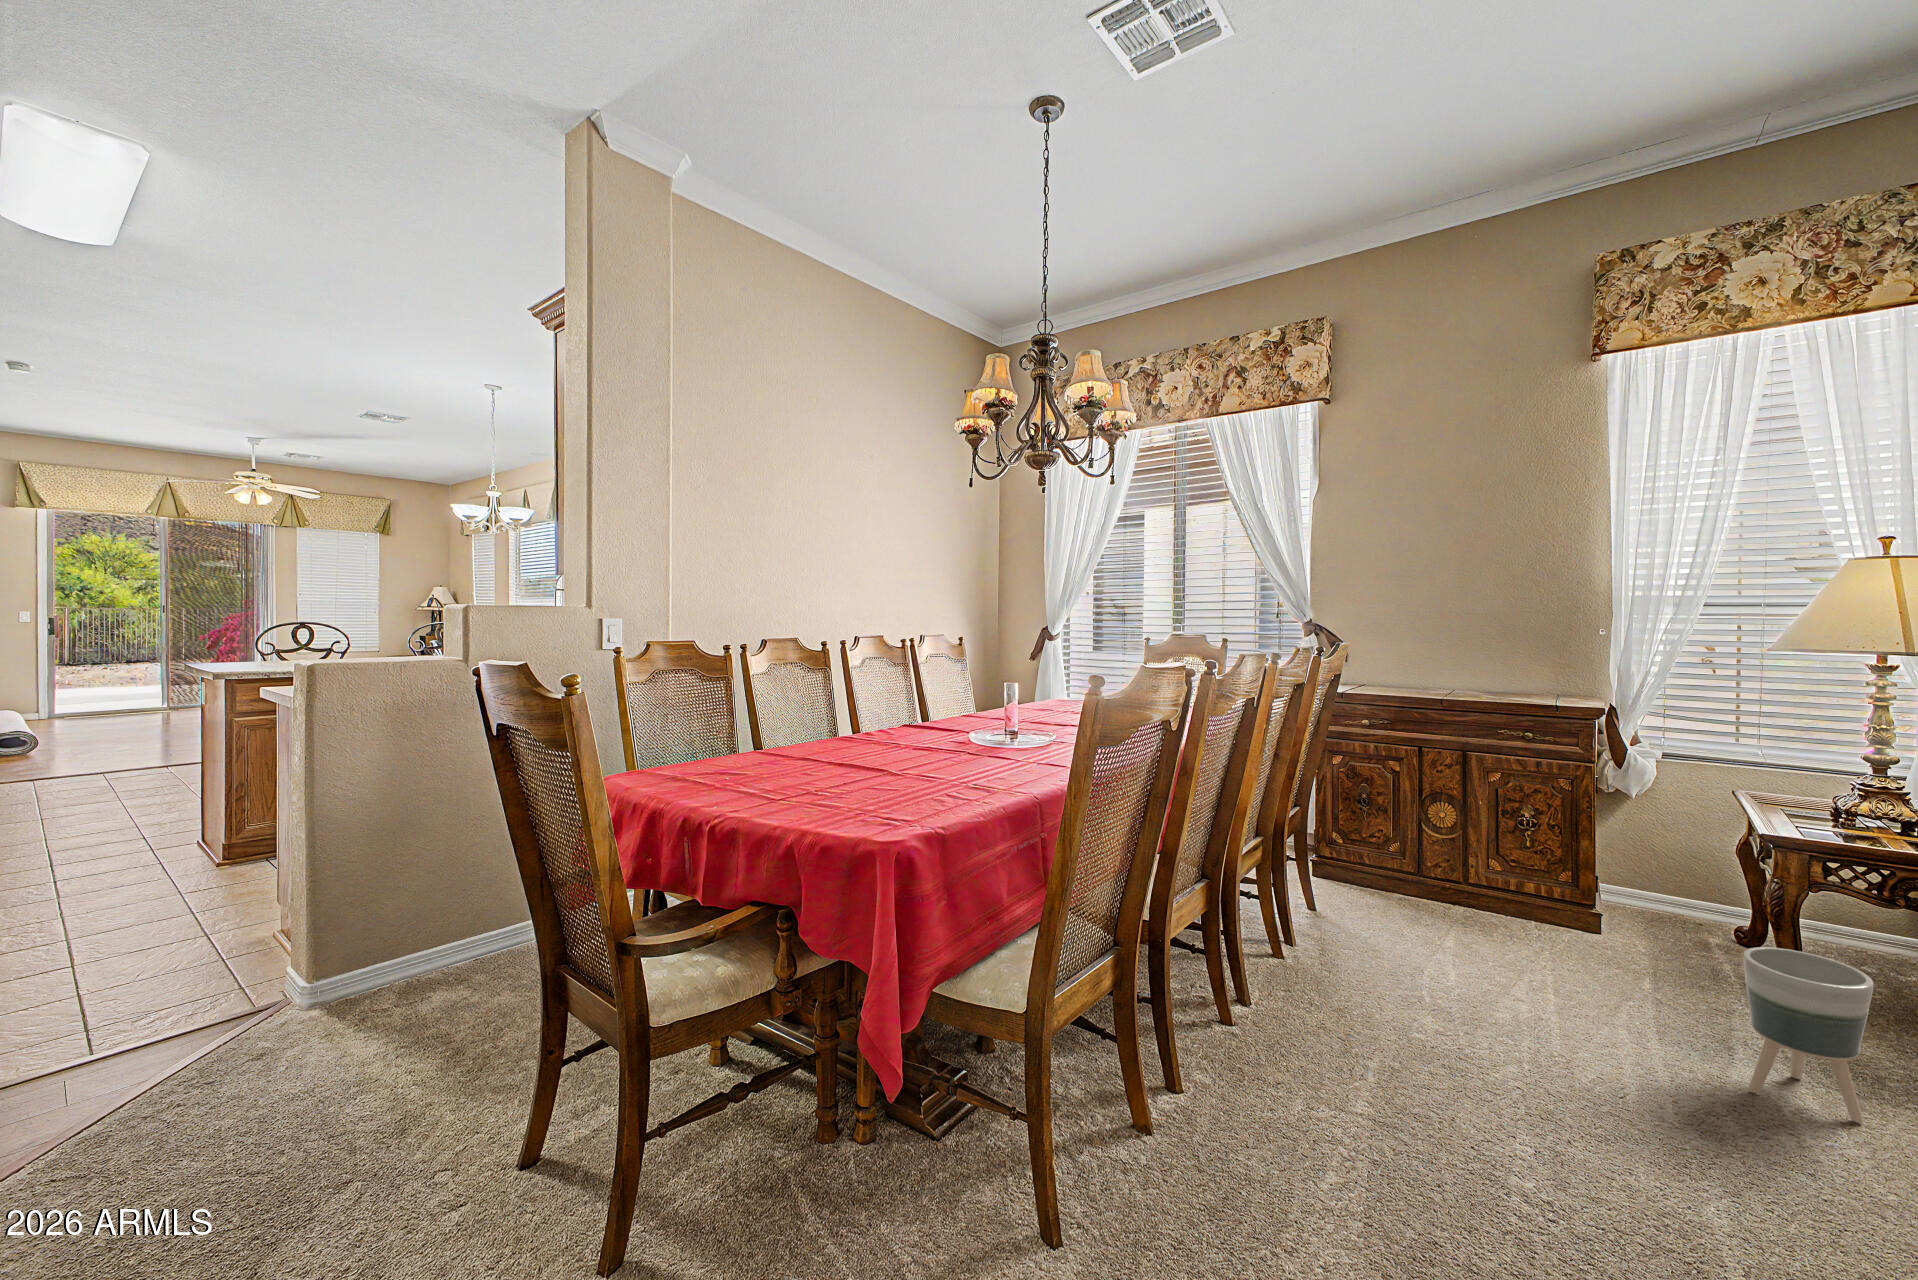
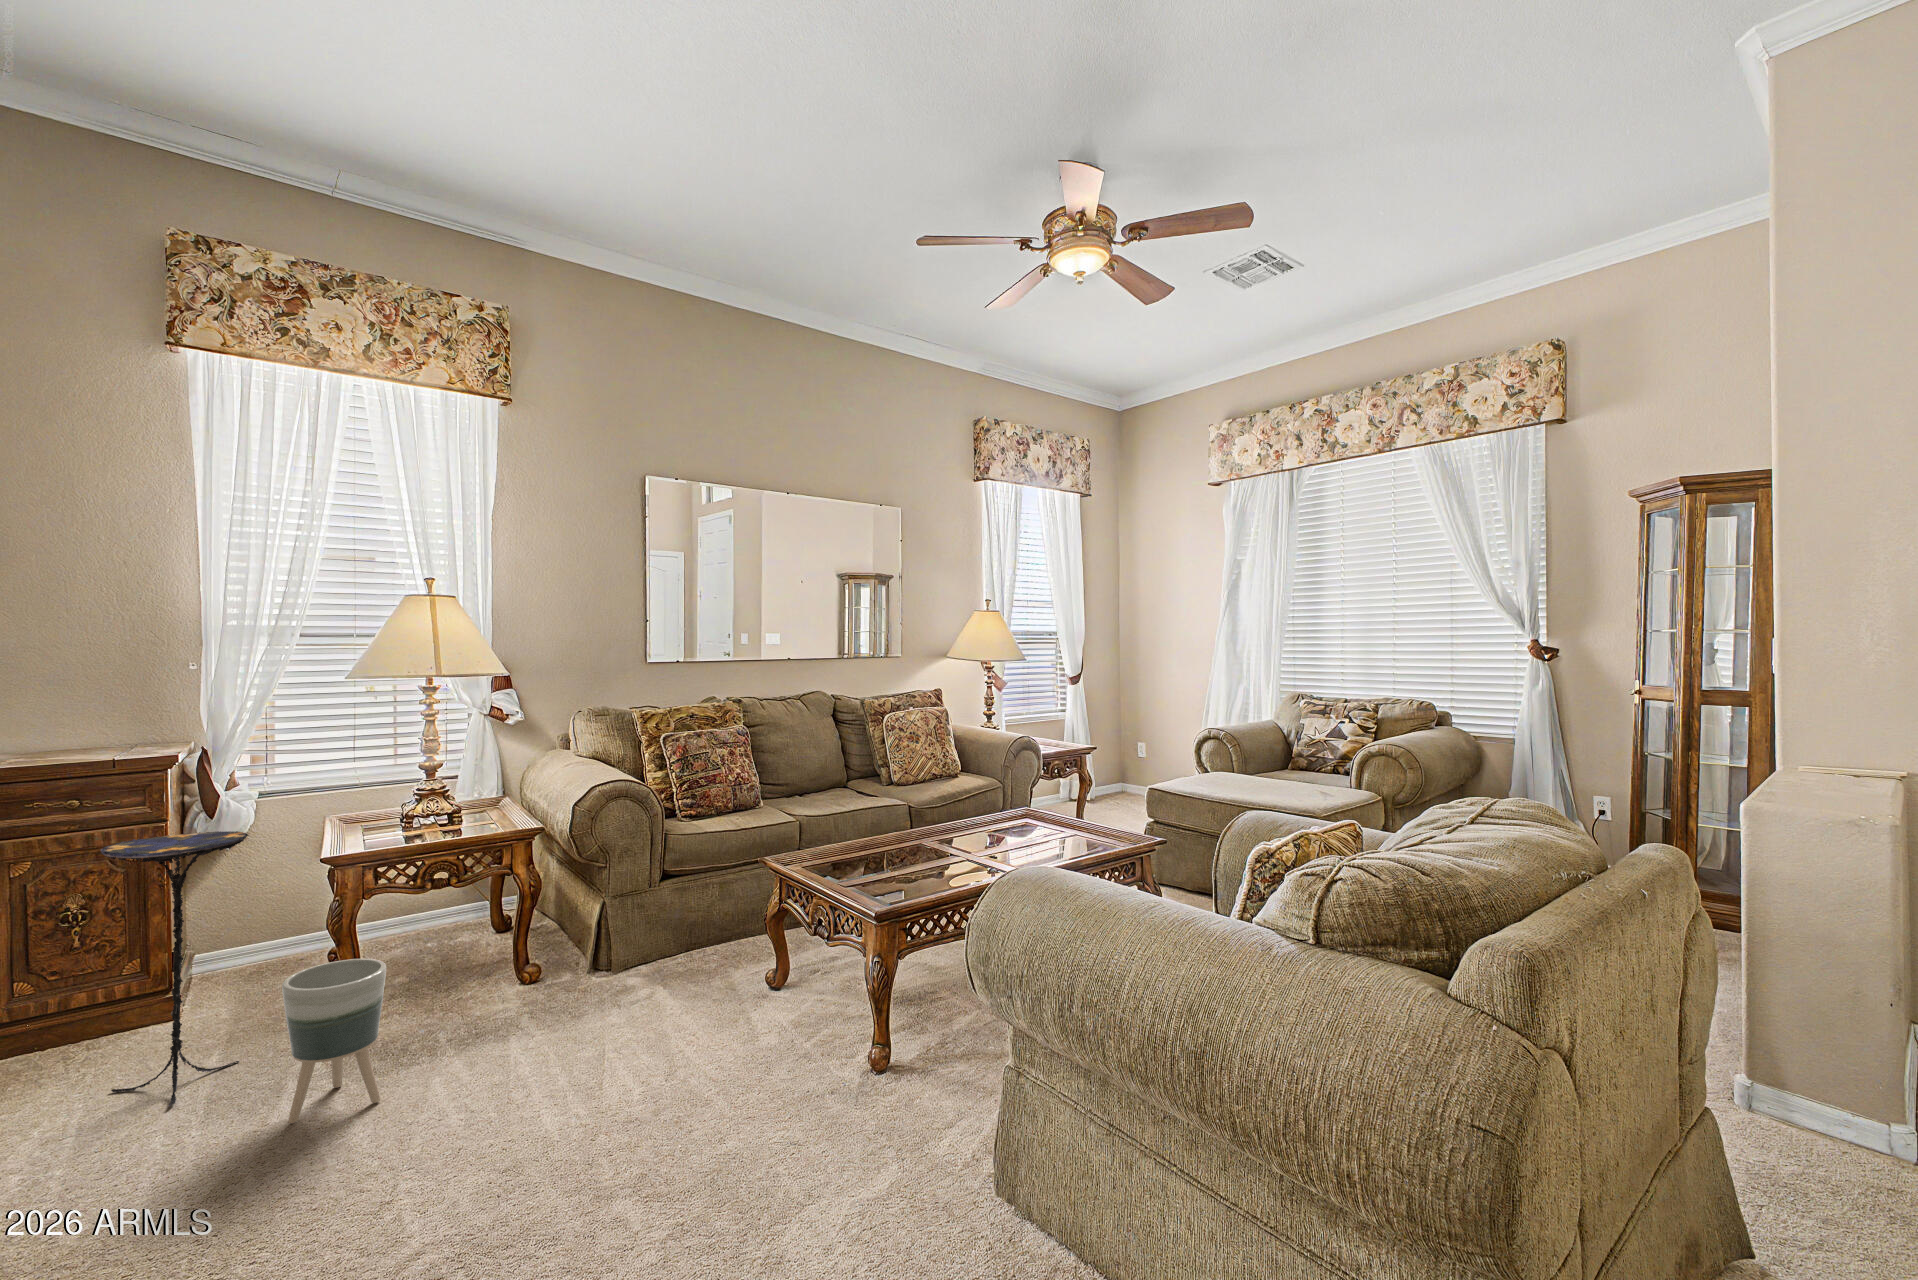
side table: none [1563,780,1690,1013] -> present [101,831,248,1106]

